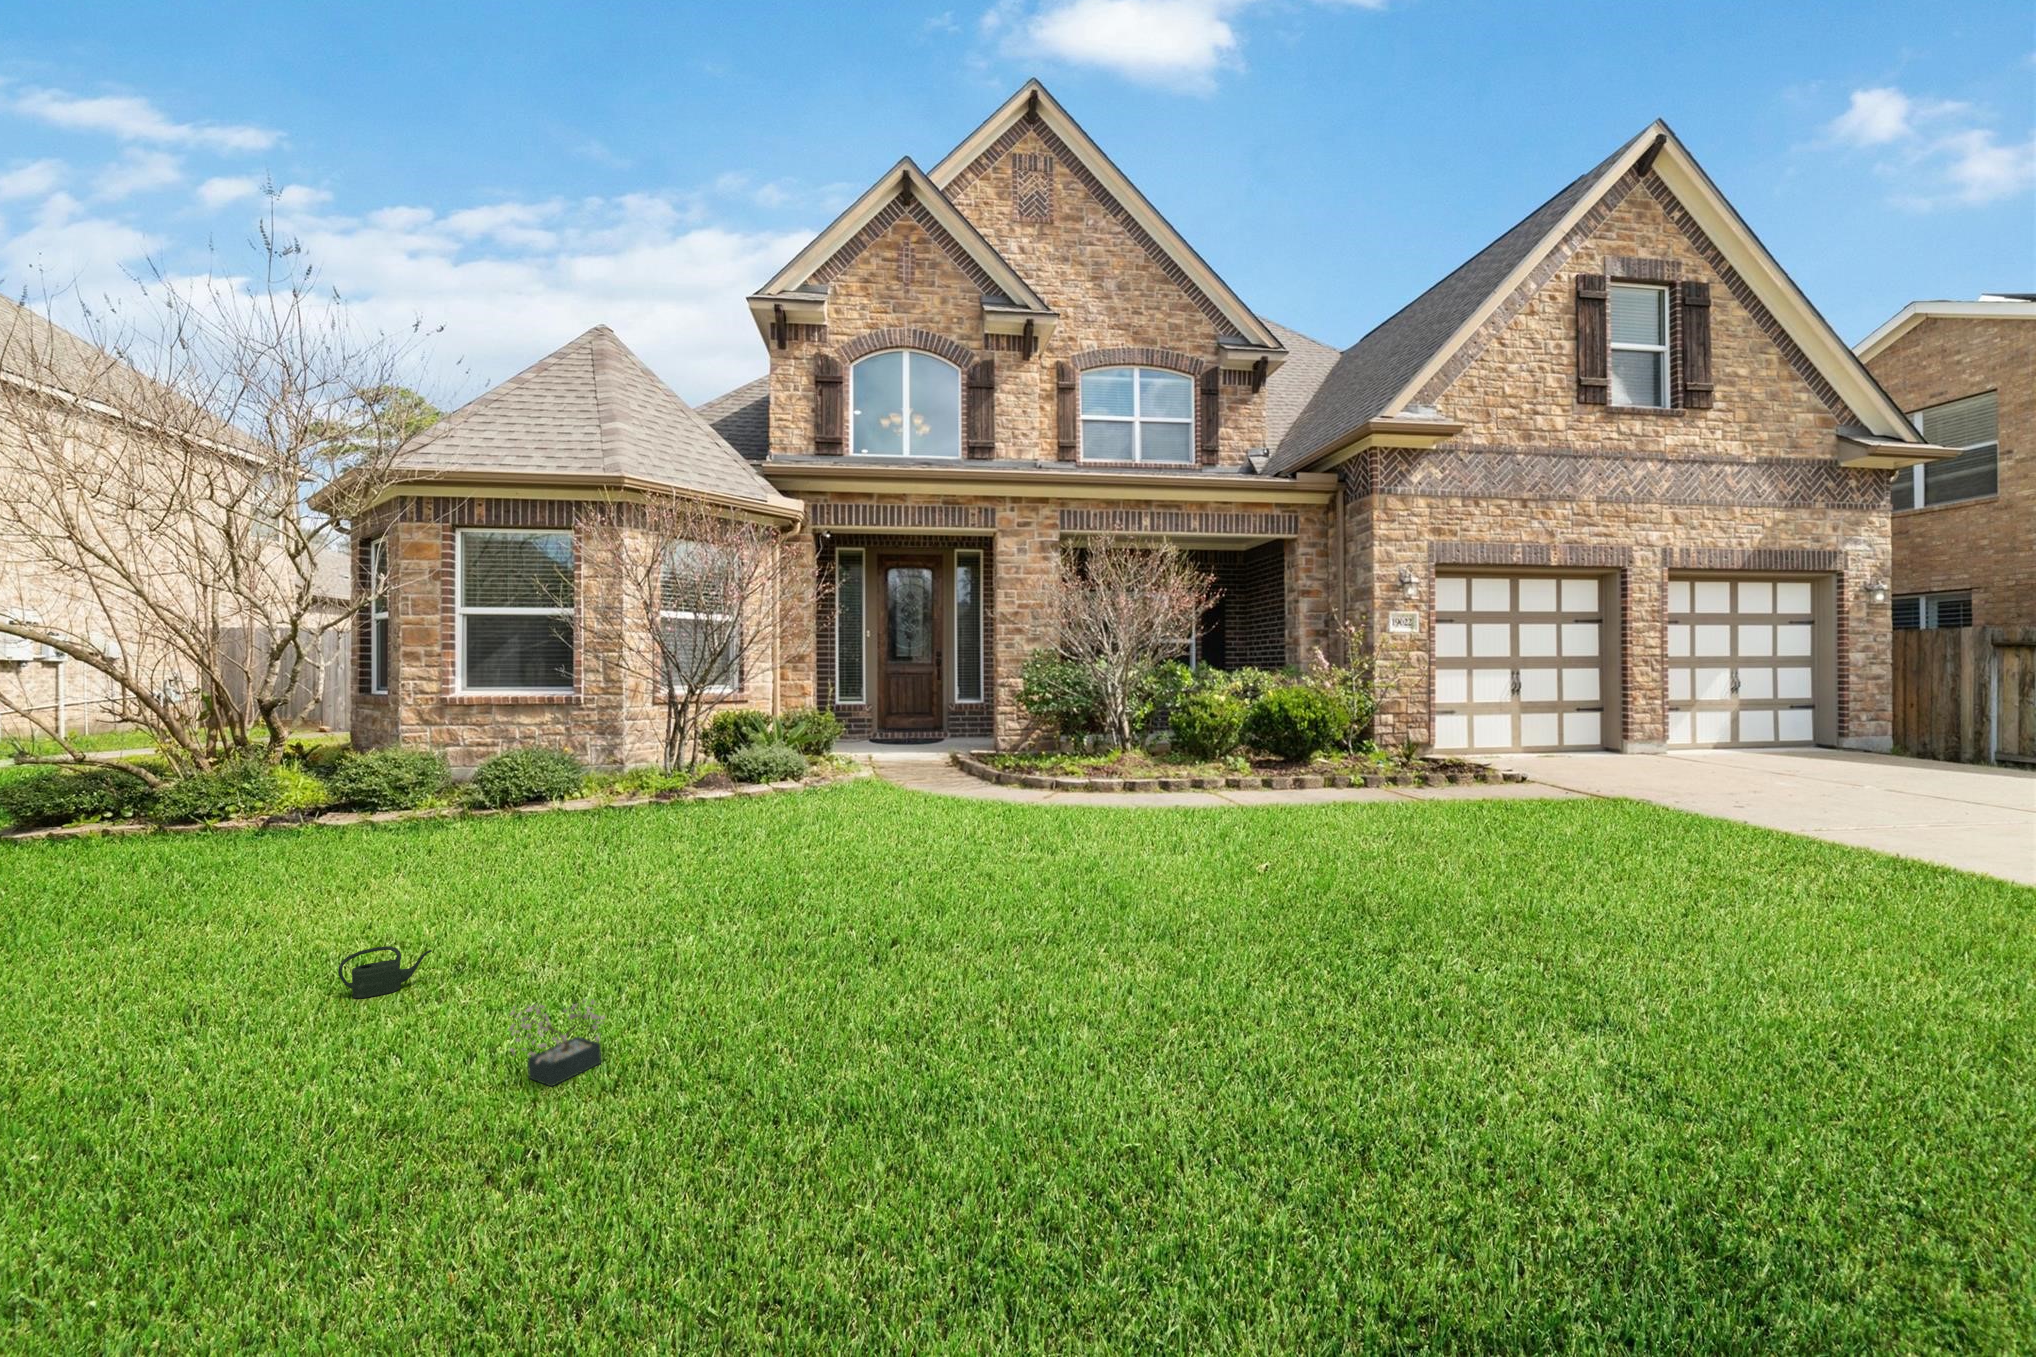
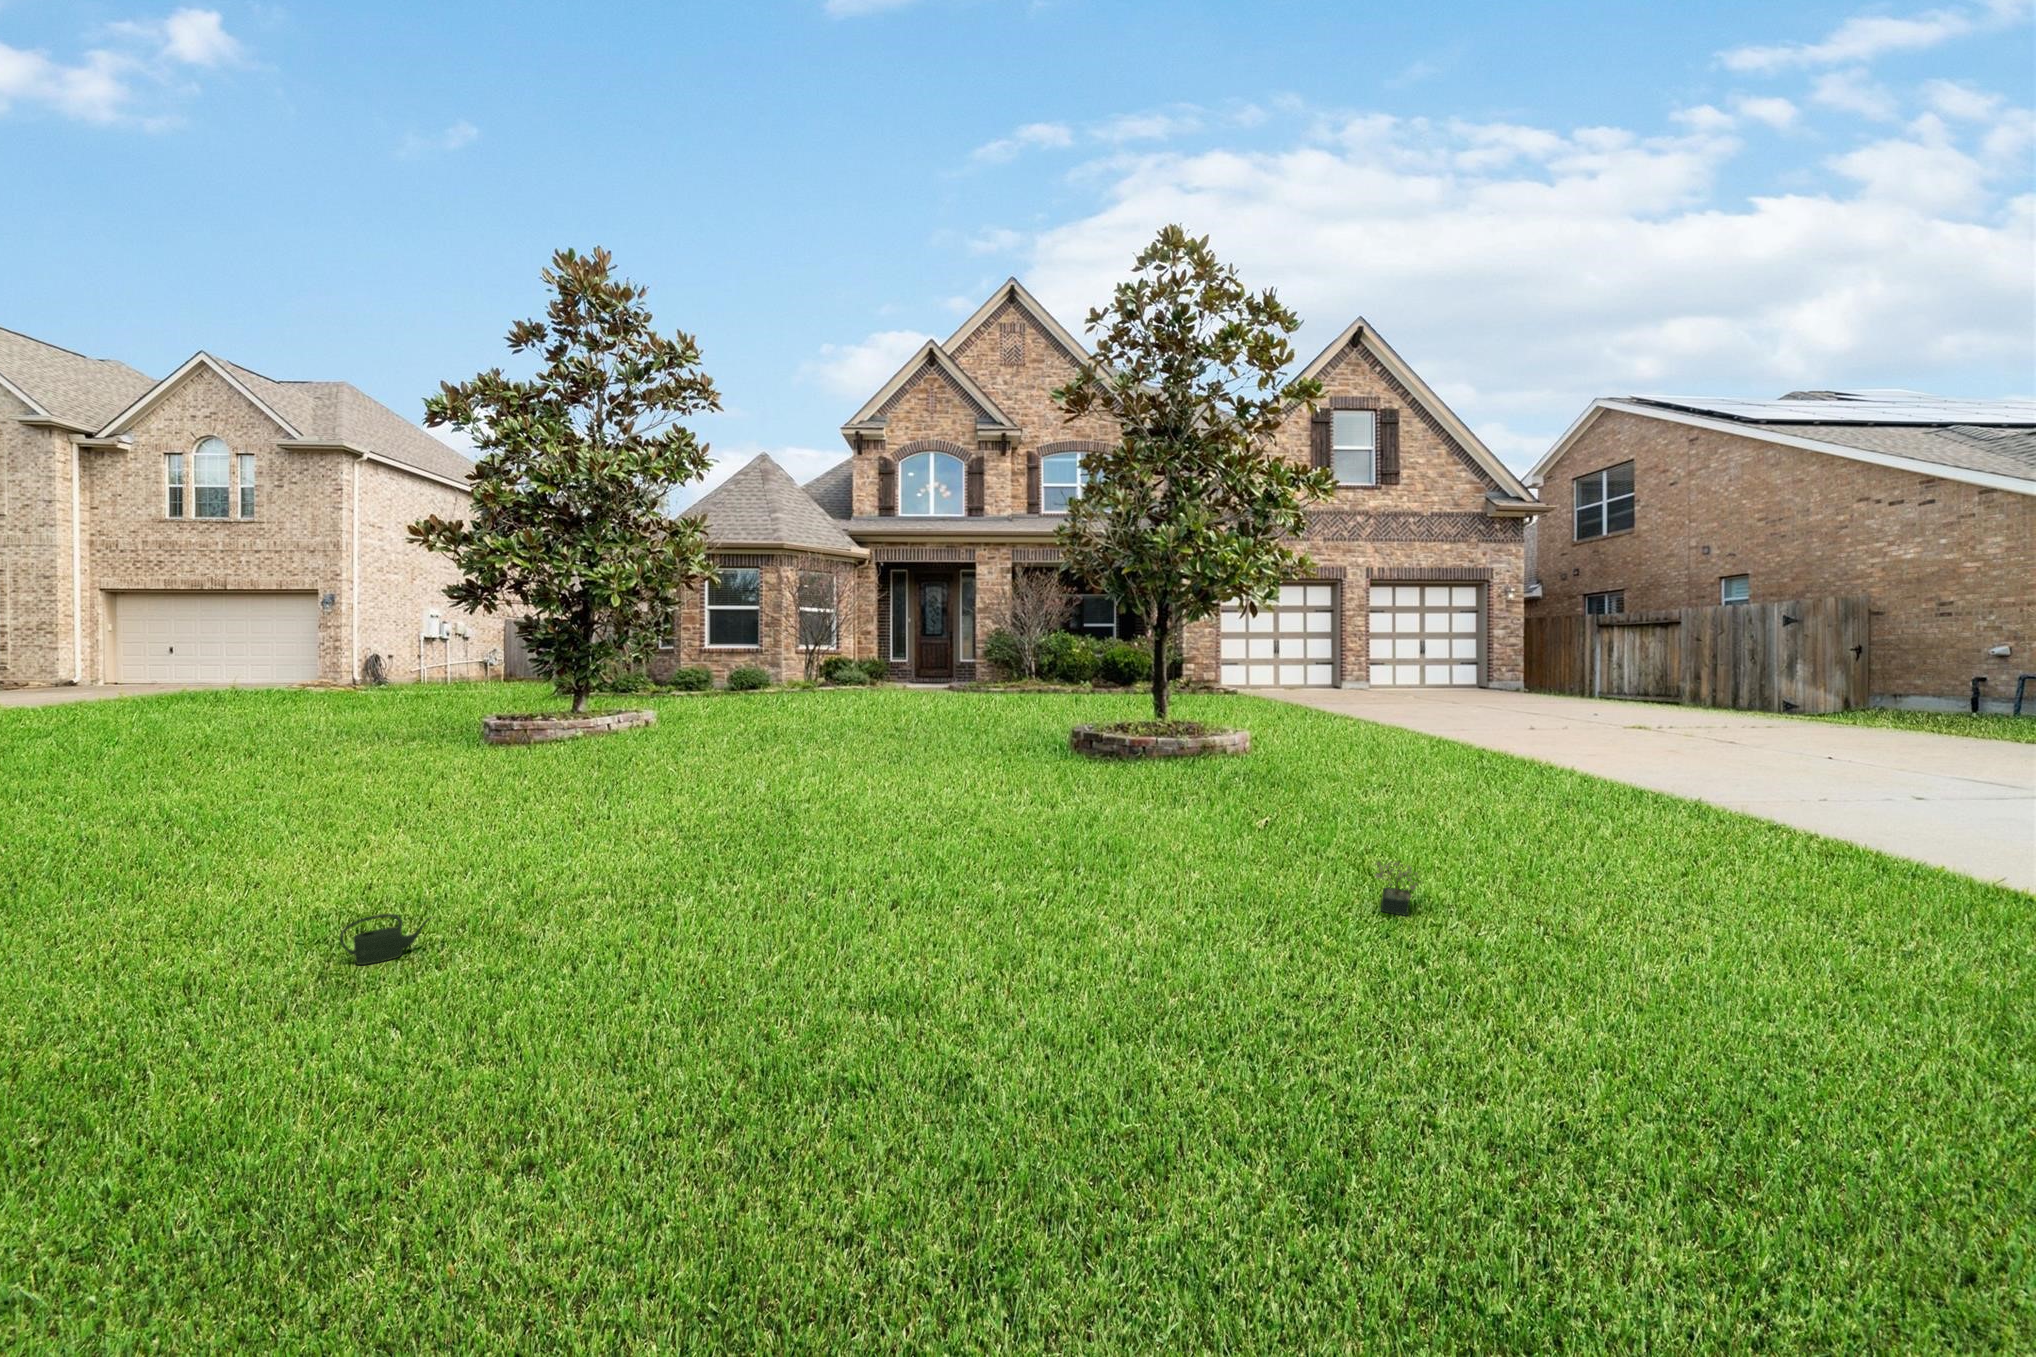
decorative plant: present [509,999,605,1086] -> present [1375,862,1418,916]

